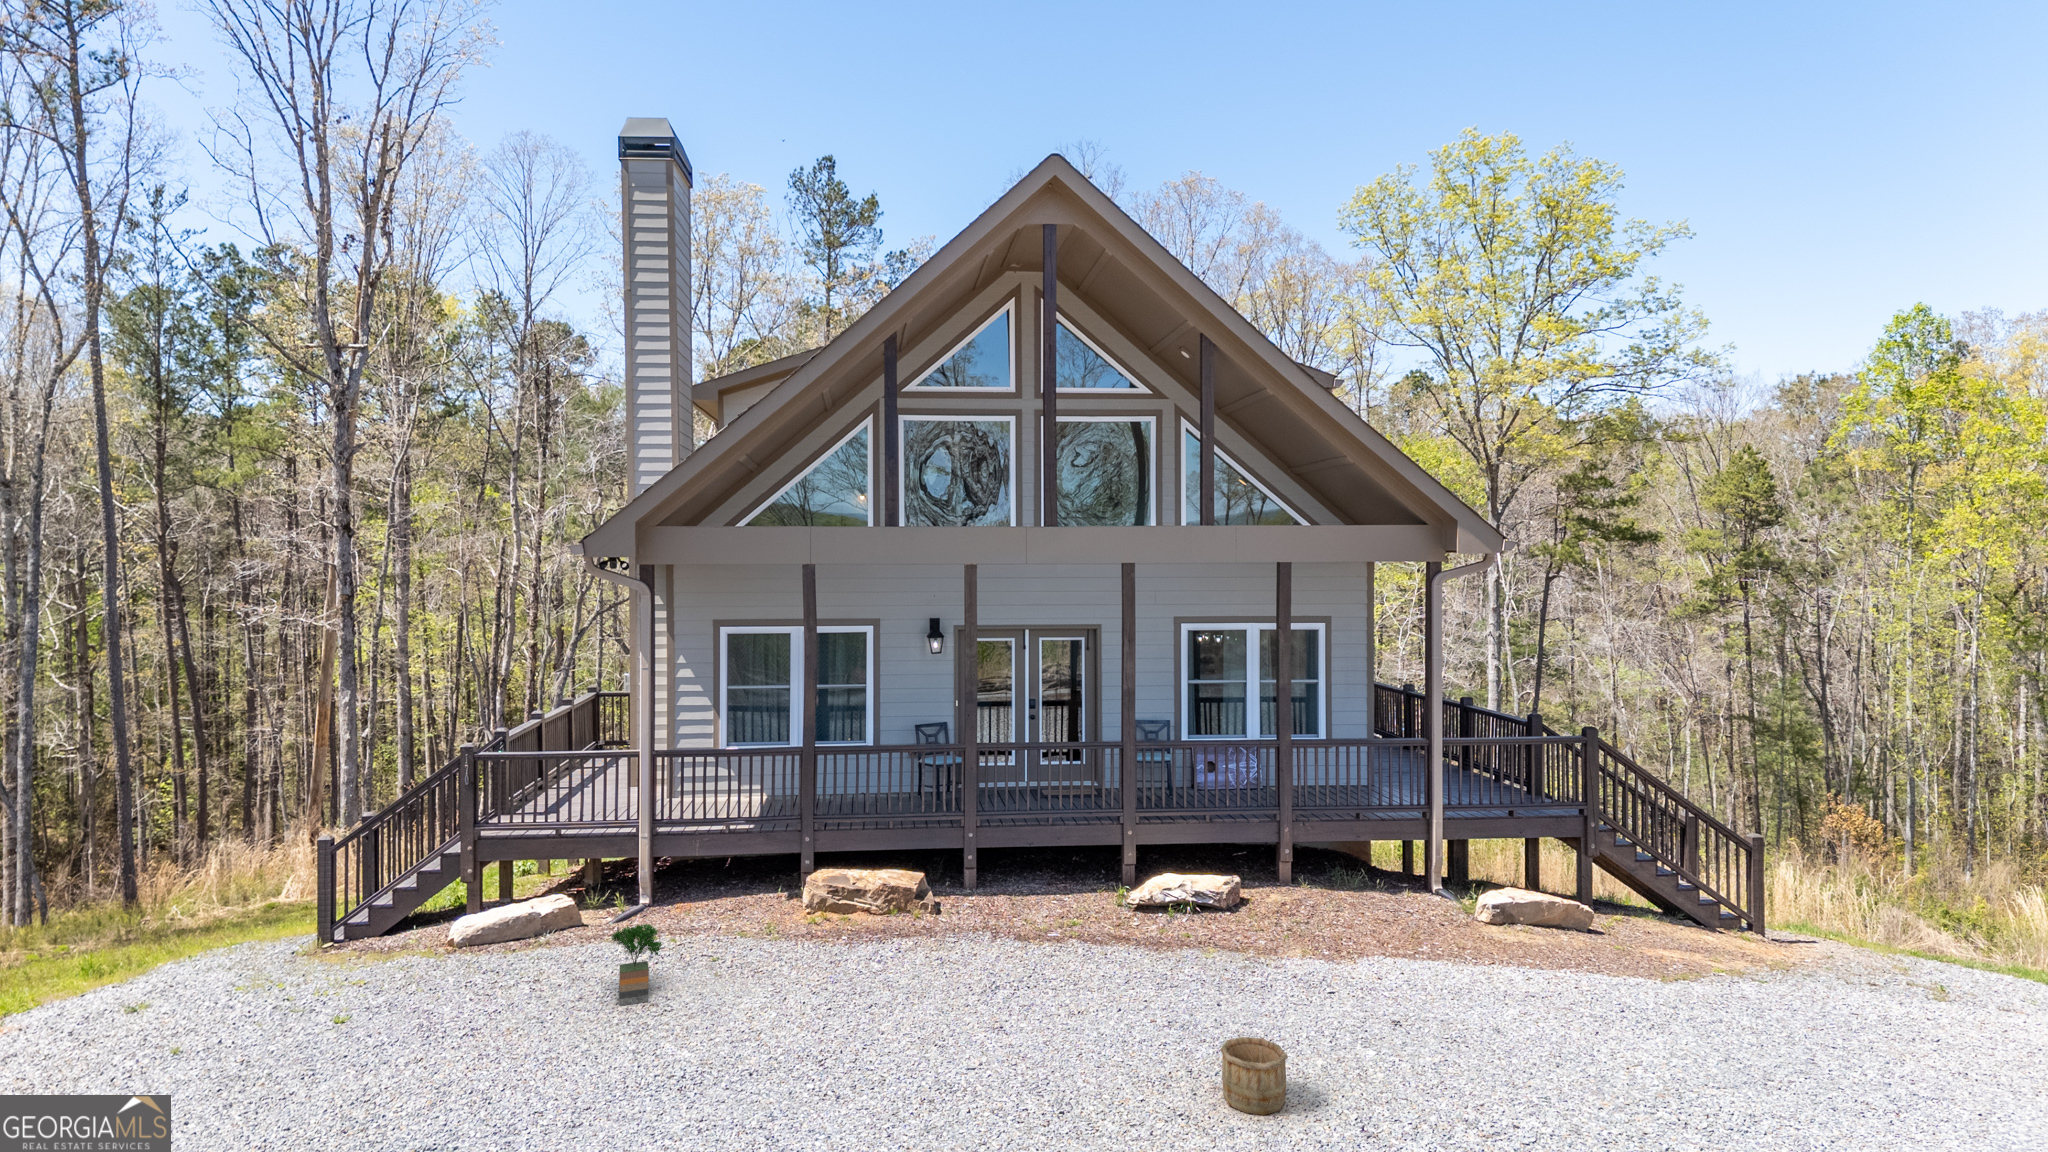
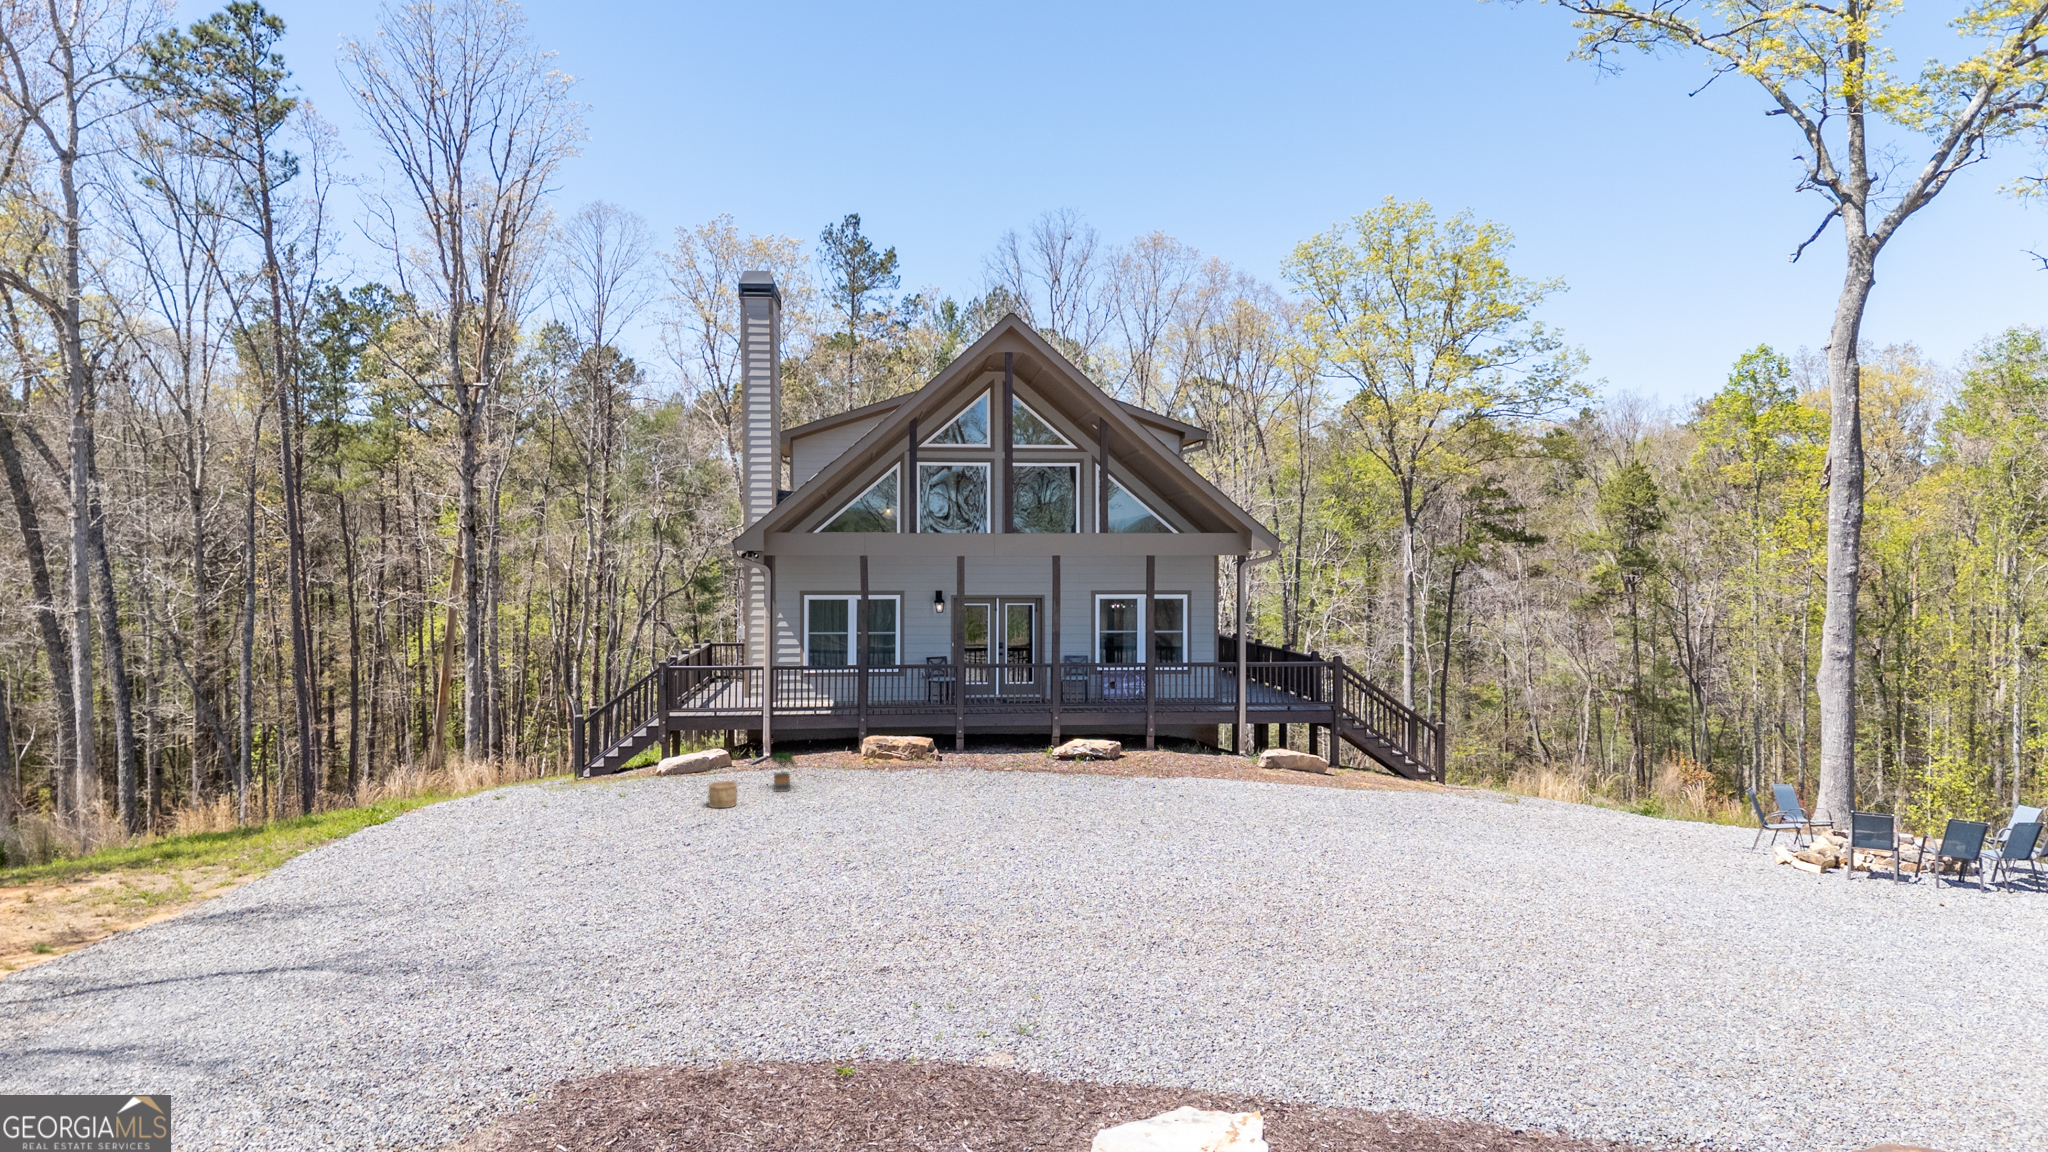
wooden bucket: present [1220,1037,1288,1115] -> present [708,781,737,808]

